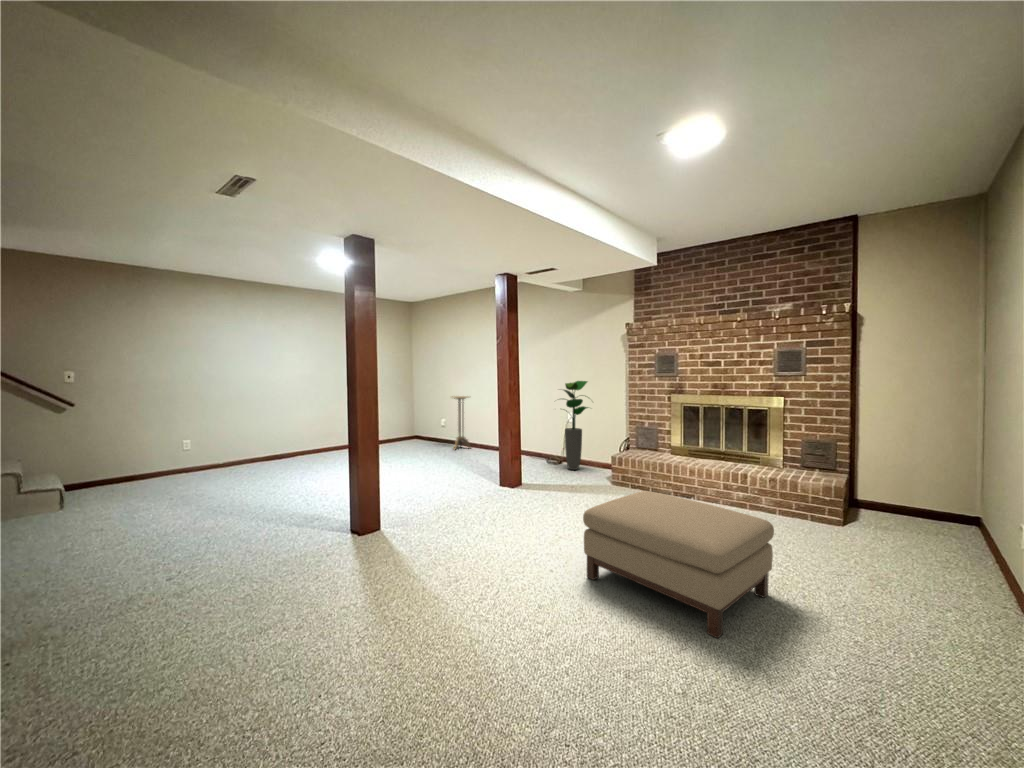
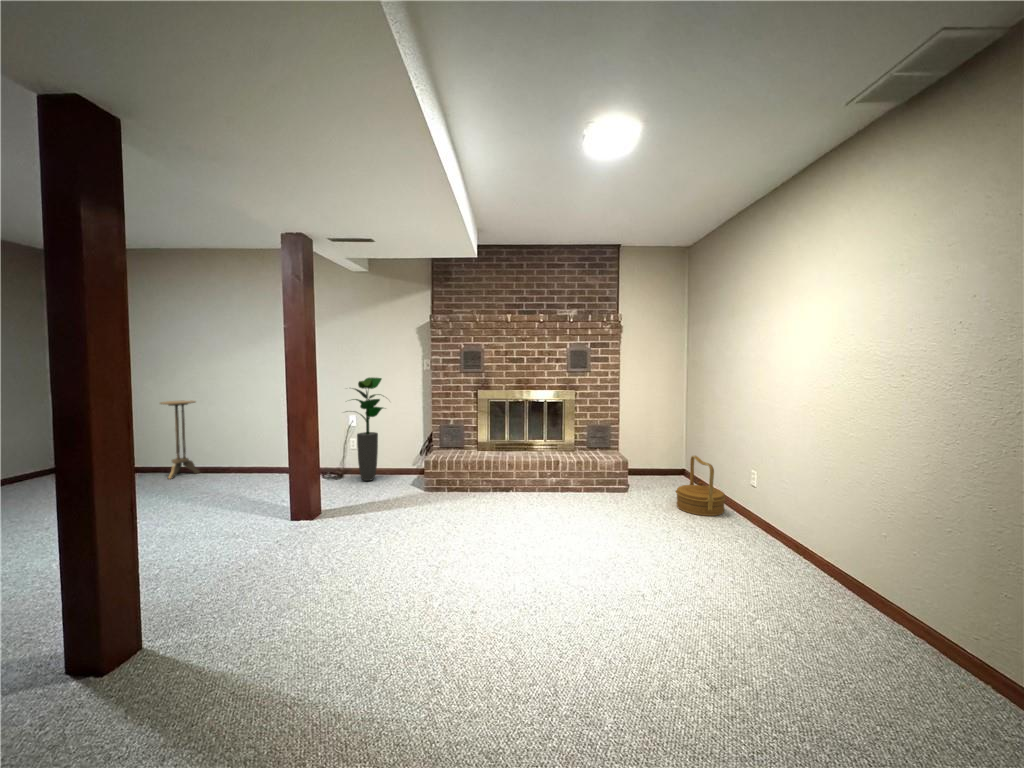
woven basket: none [903,490,993,578] -> present [676,456,726,516]
ottoman: present [583,491,774,638] -> none [497,496,665,626]

